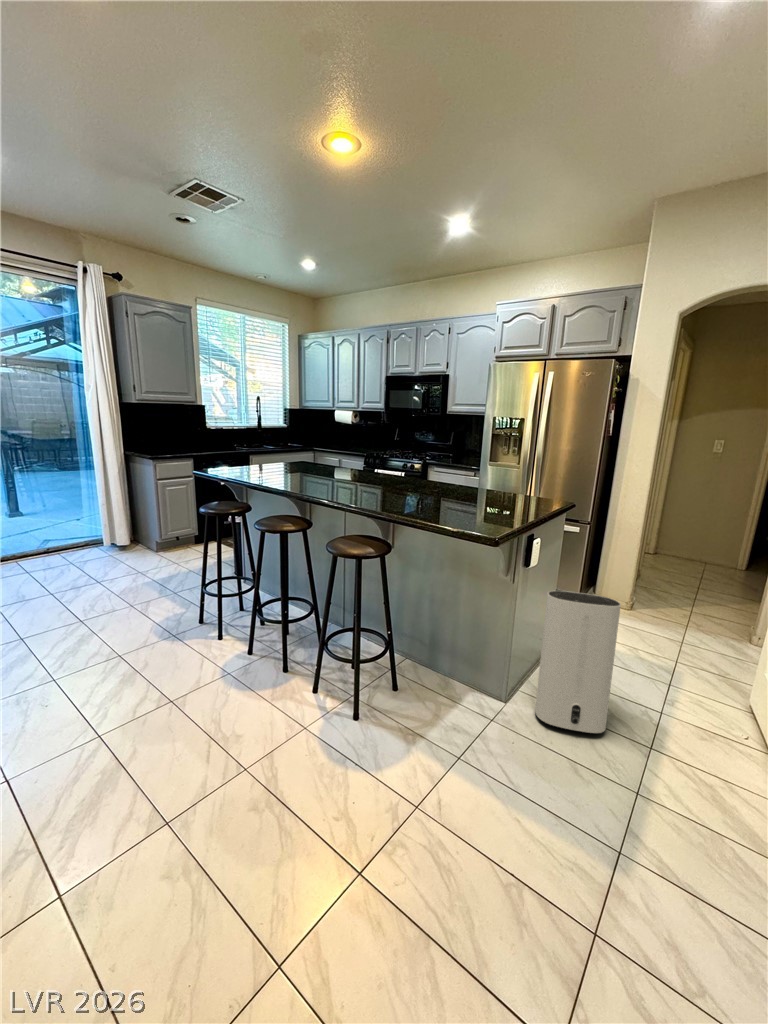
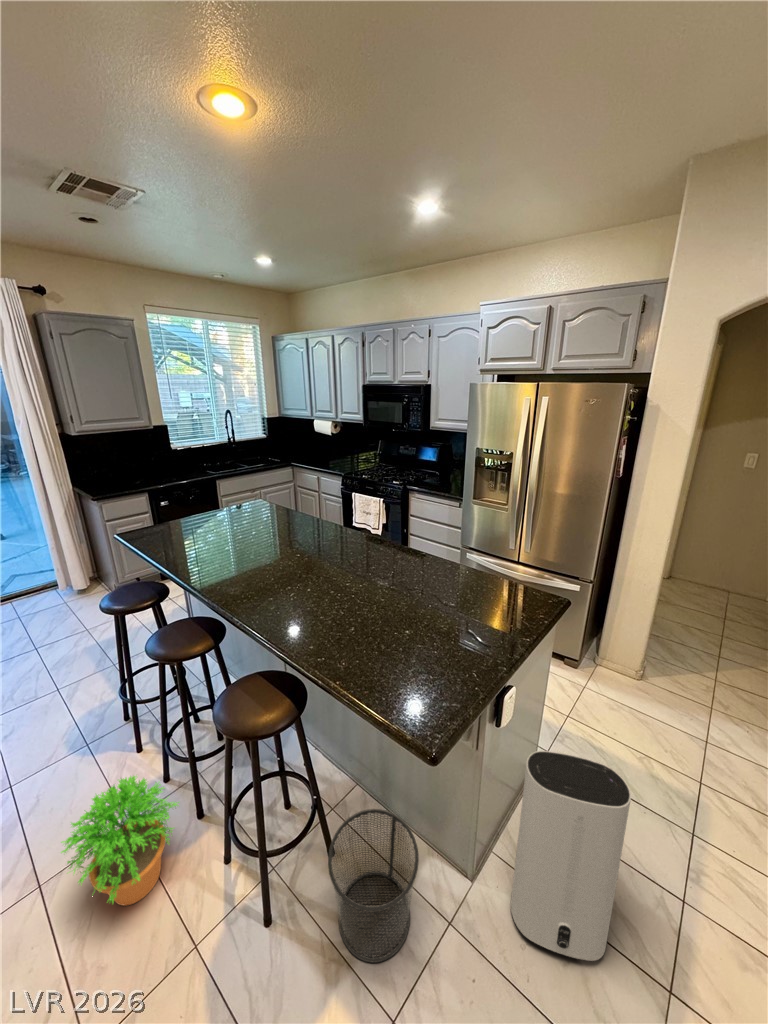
potted plant: none [203,613,282,711] -> present [61,776,179,906]
waste bin: none [405,639,471,735] -> present [328,809,419,963]

